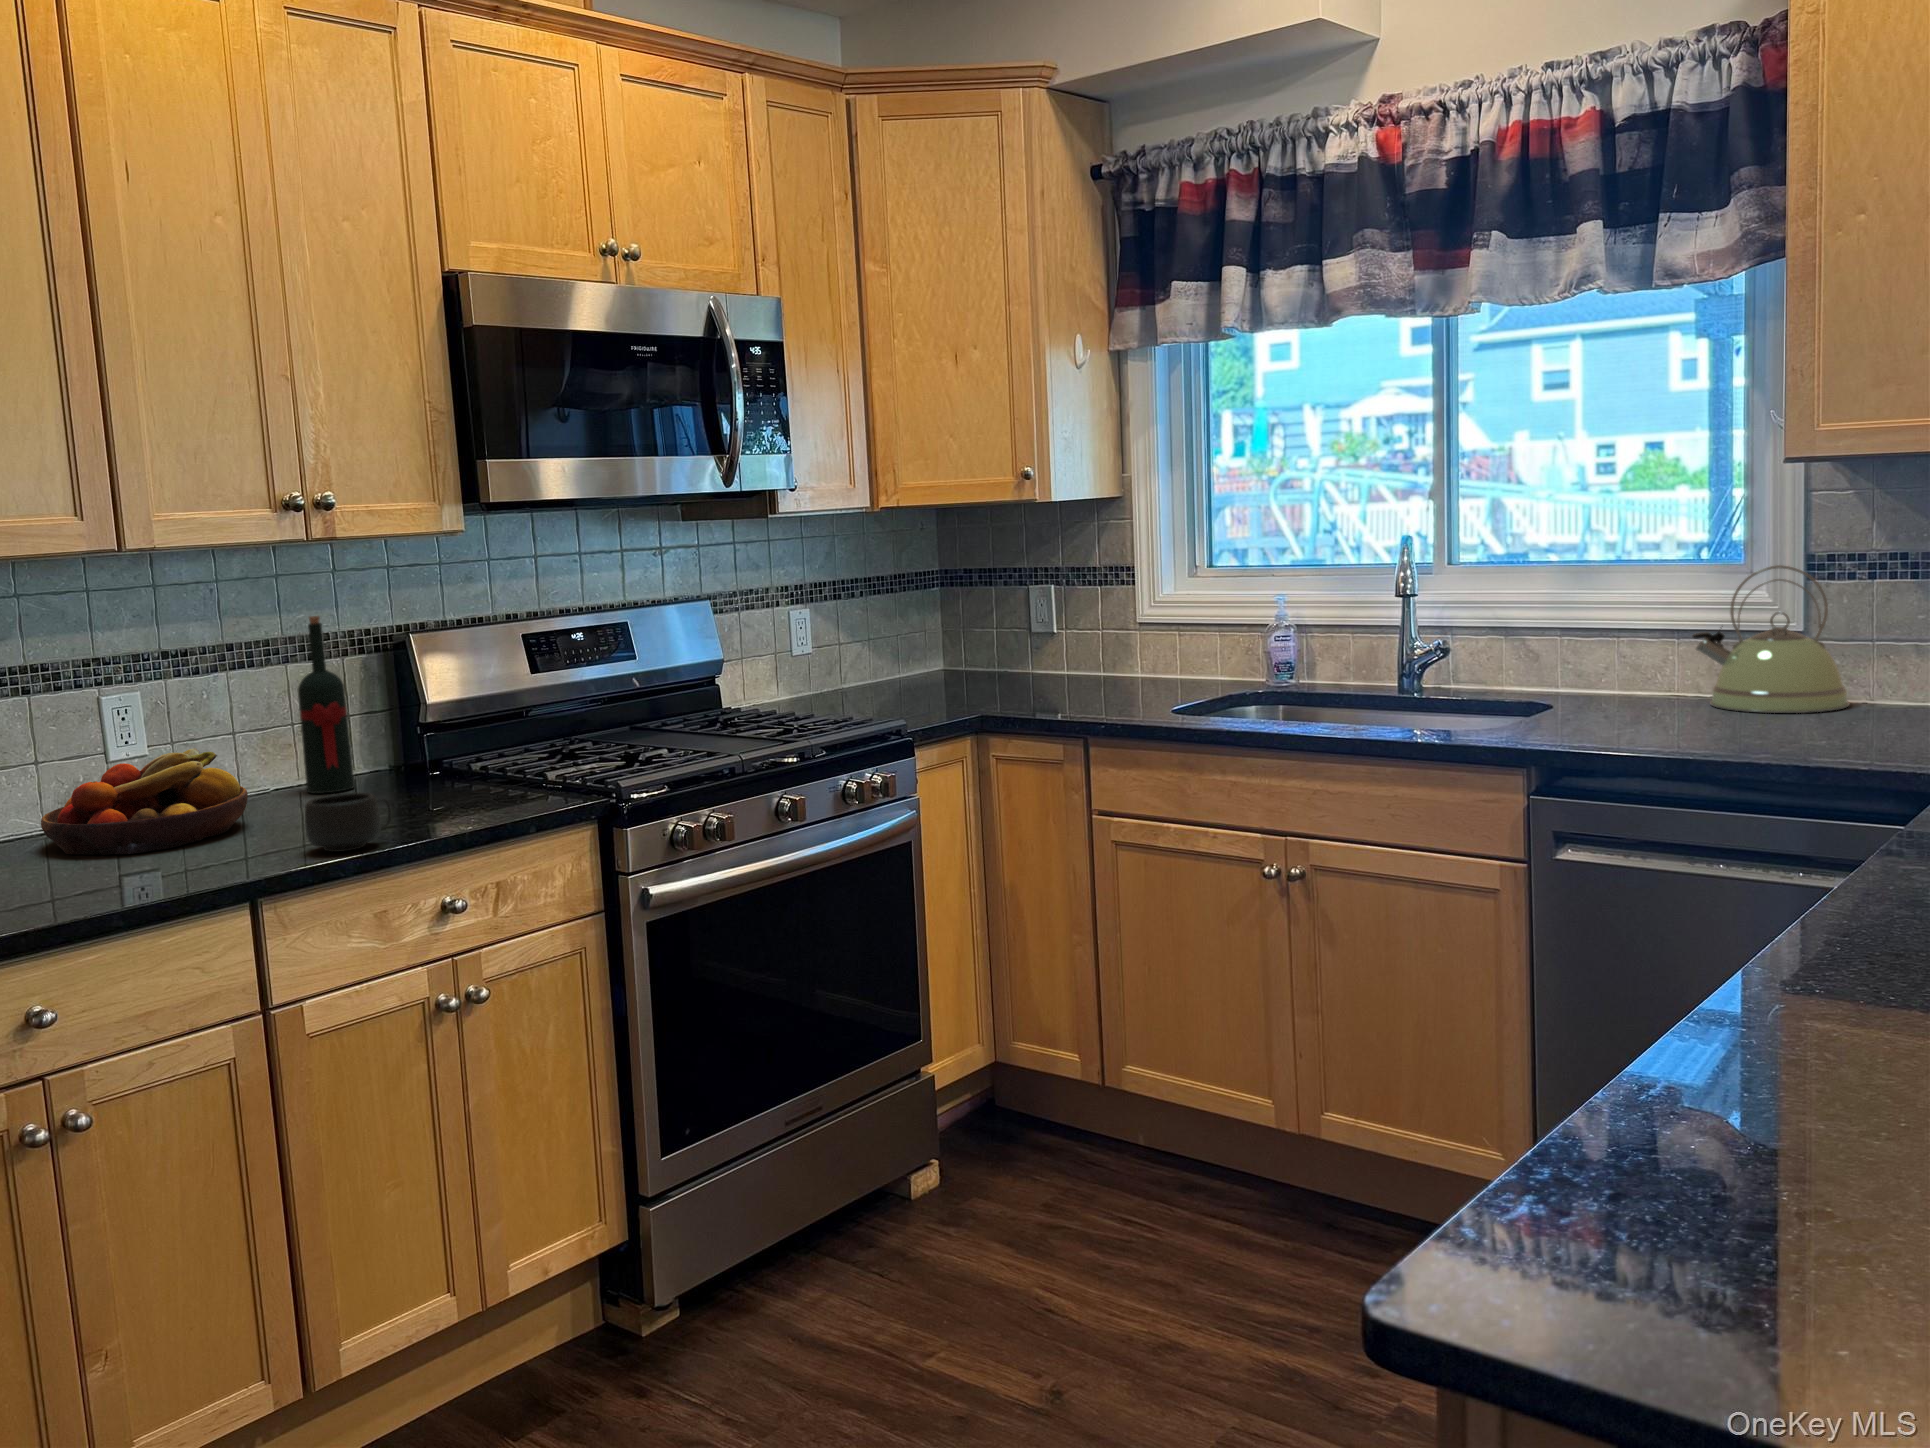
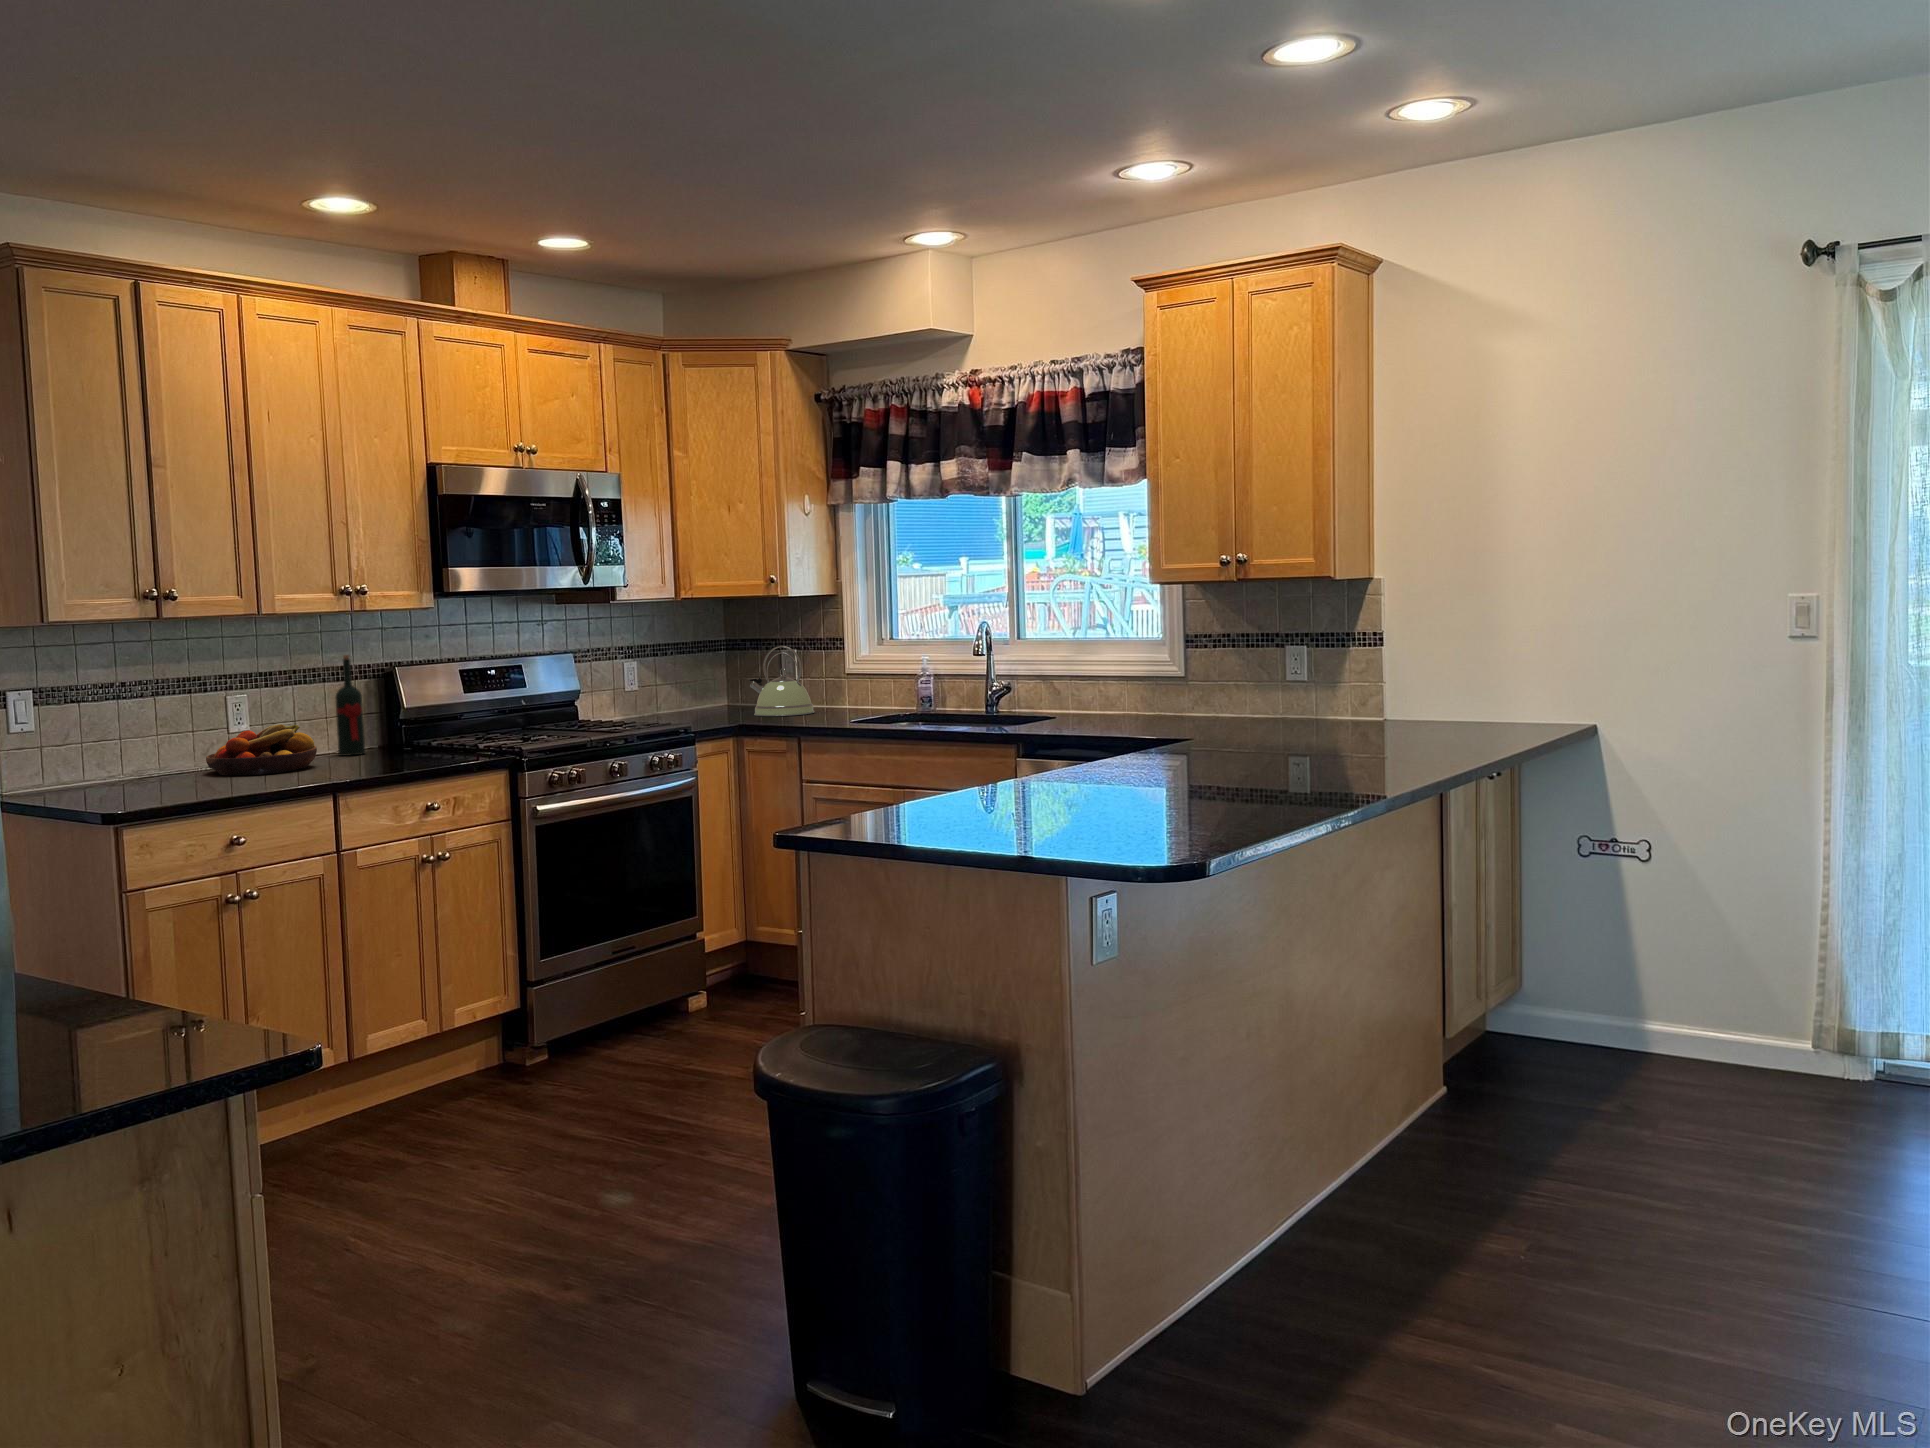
kettle: present [1692,565,1849,713] -> present [749,646,814,716]
mug: present [305,793,391,852] -> none [359,743,403,772]

